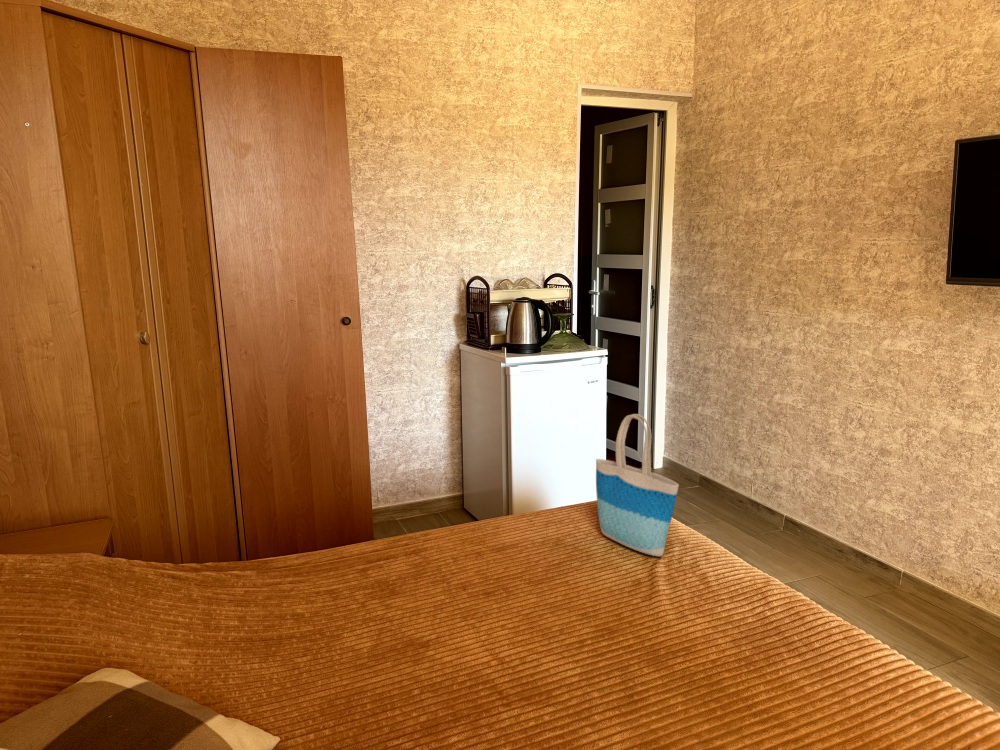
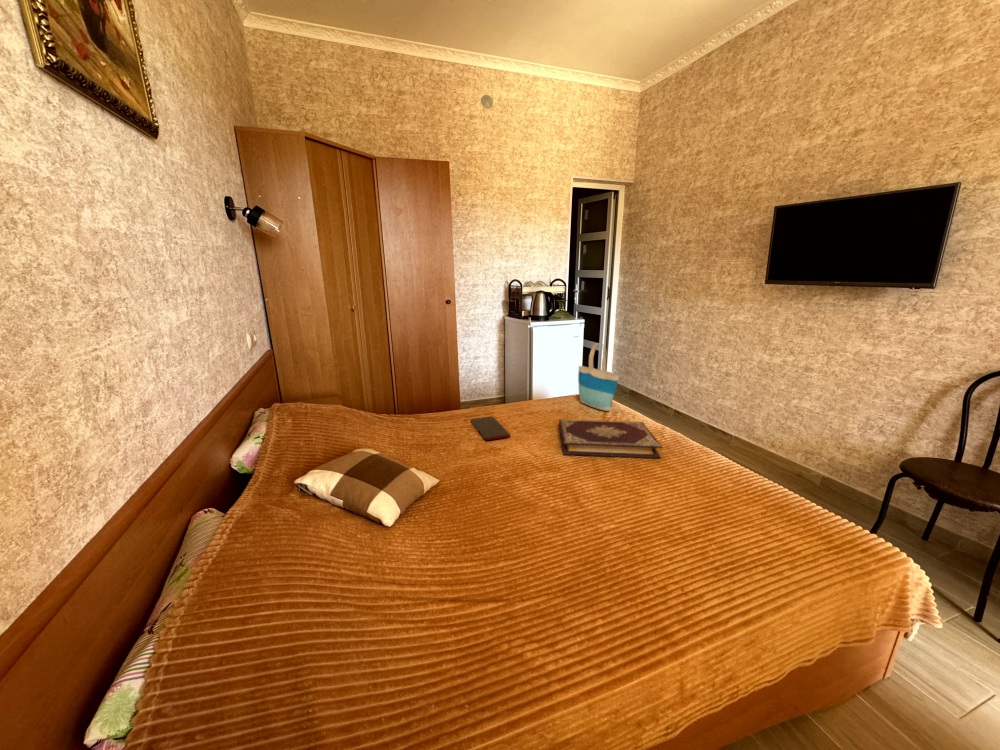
smartphone: none [365,578,446,647] -> present [471,416,510,440]
book: none [555,586,781,688] -> present [559,419,662,458]

